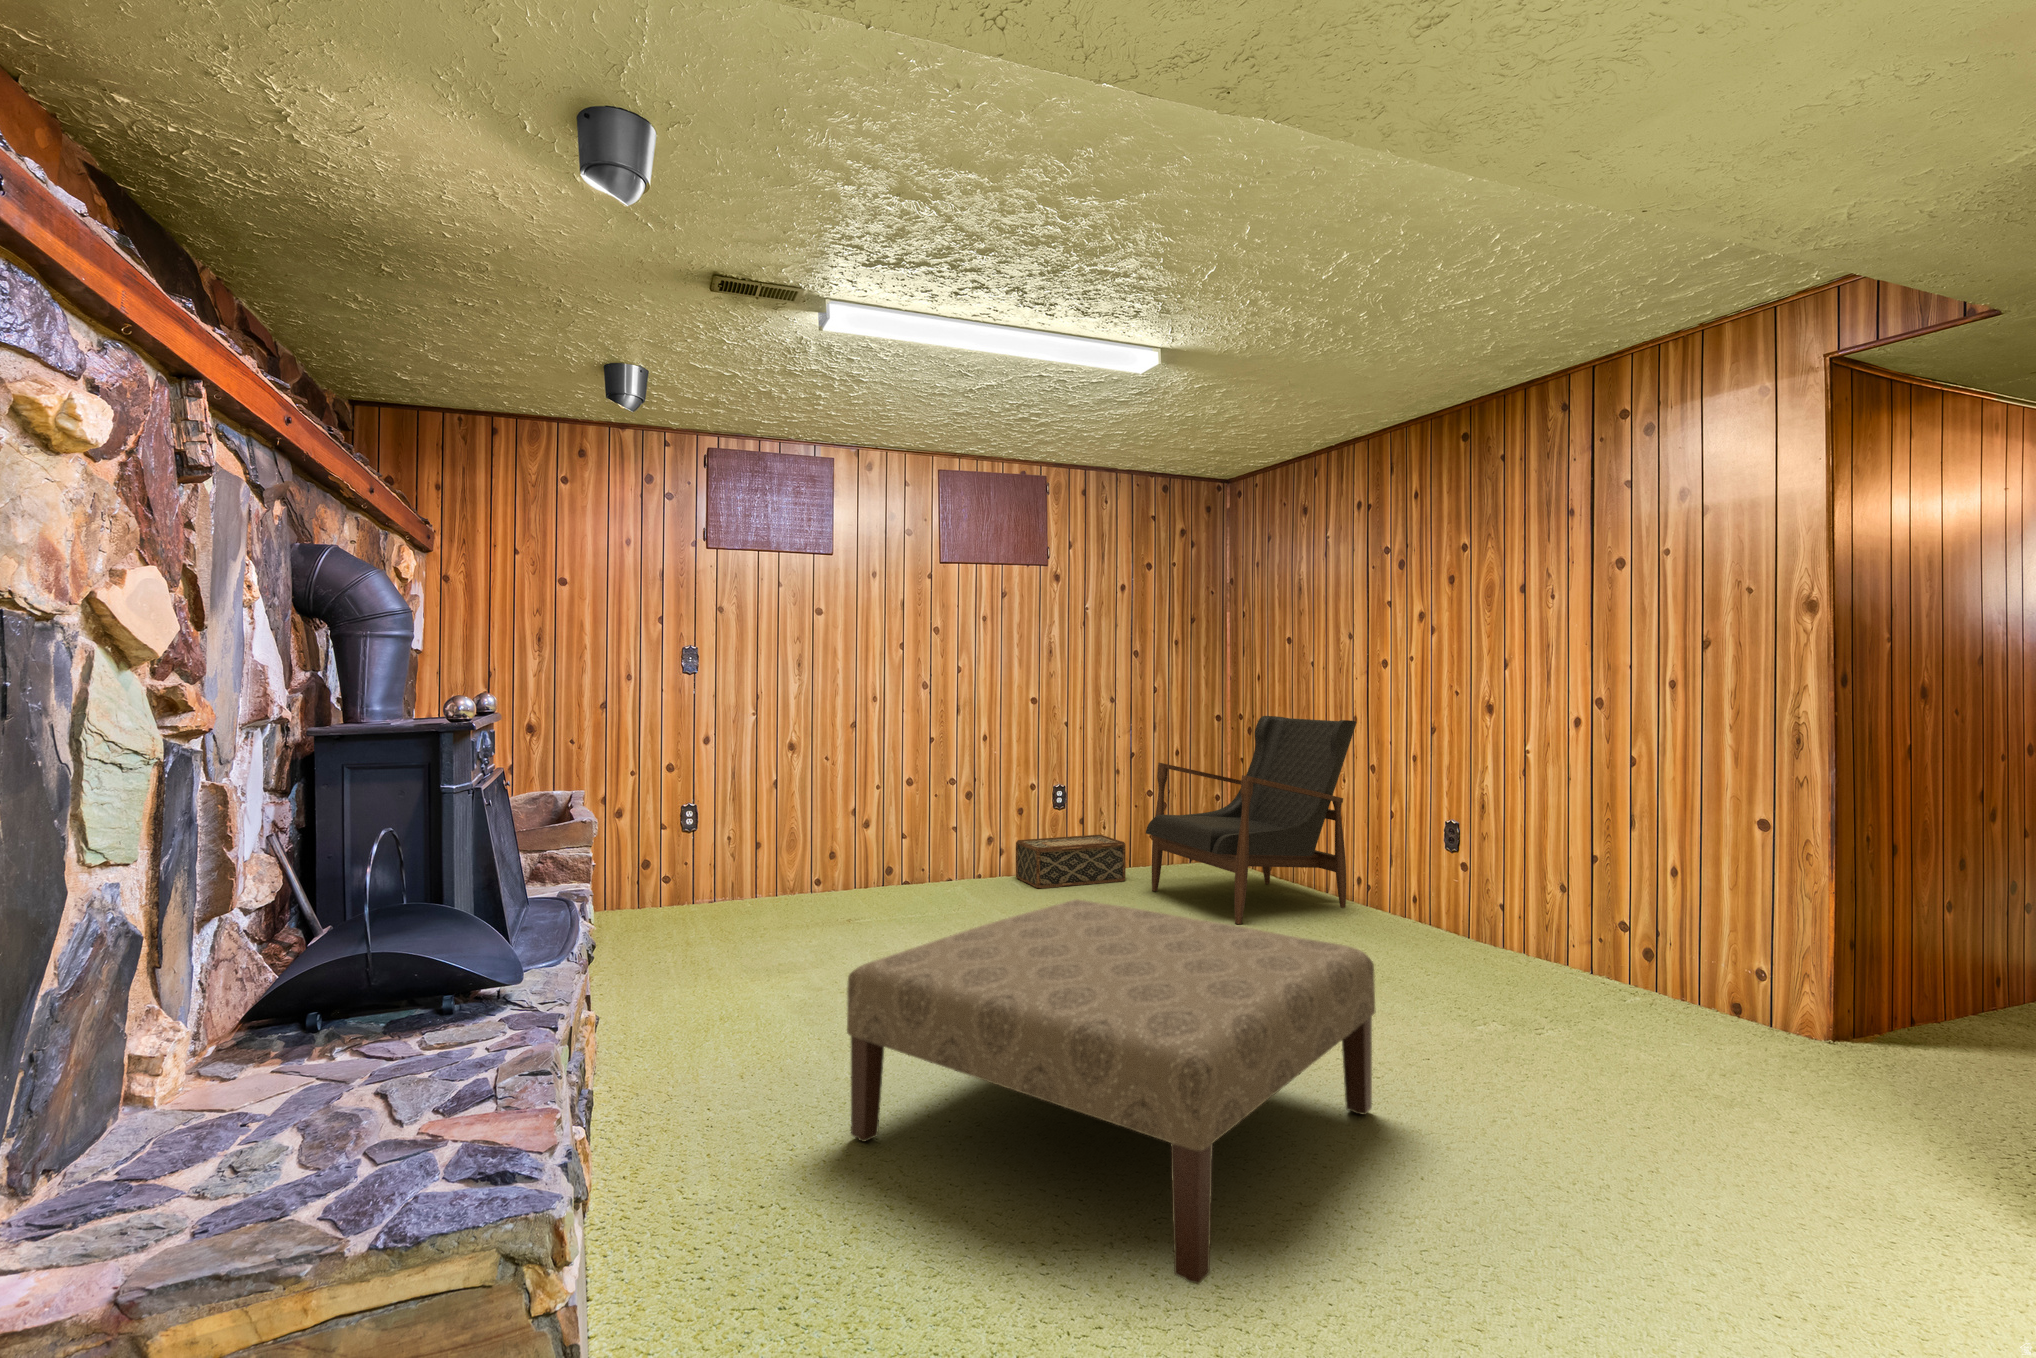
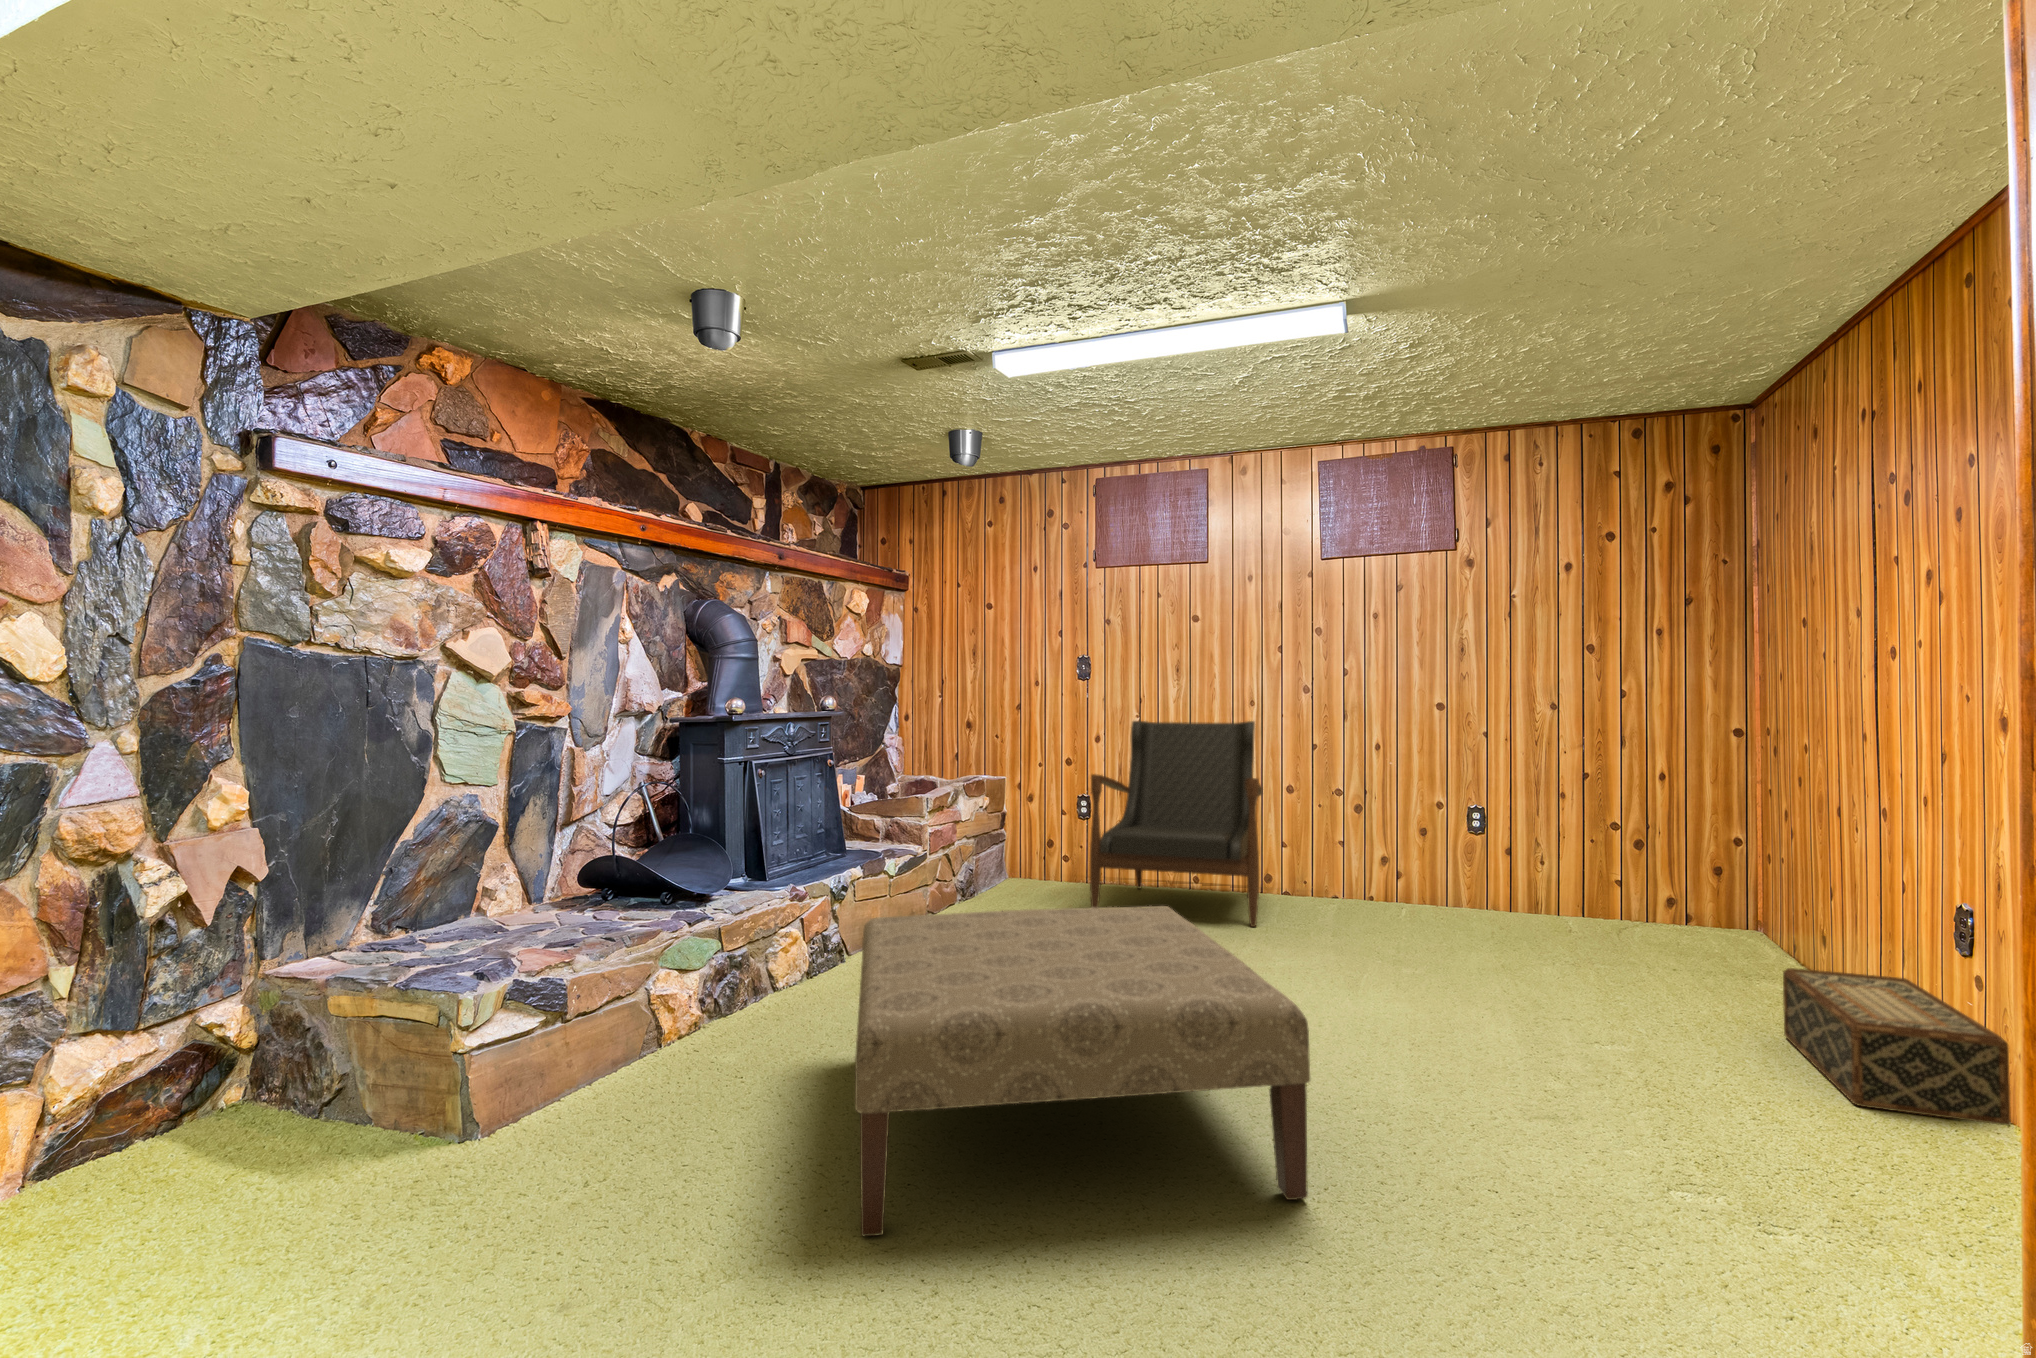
armchair: present [1146,716,1357,924] -> present [1090,721,1263,927]
woven basket: present [1016,835,1126,889] -> present [1783,968,2011,1125]

